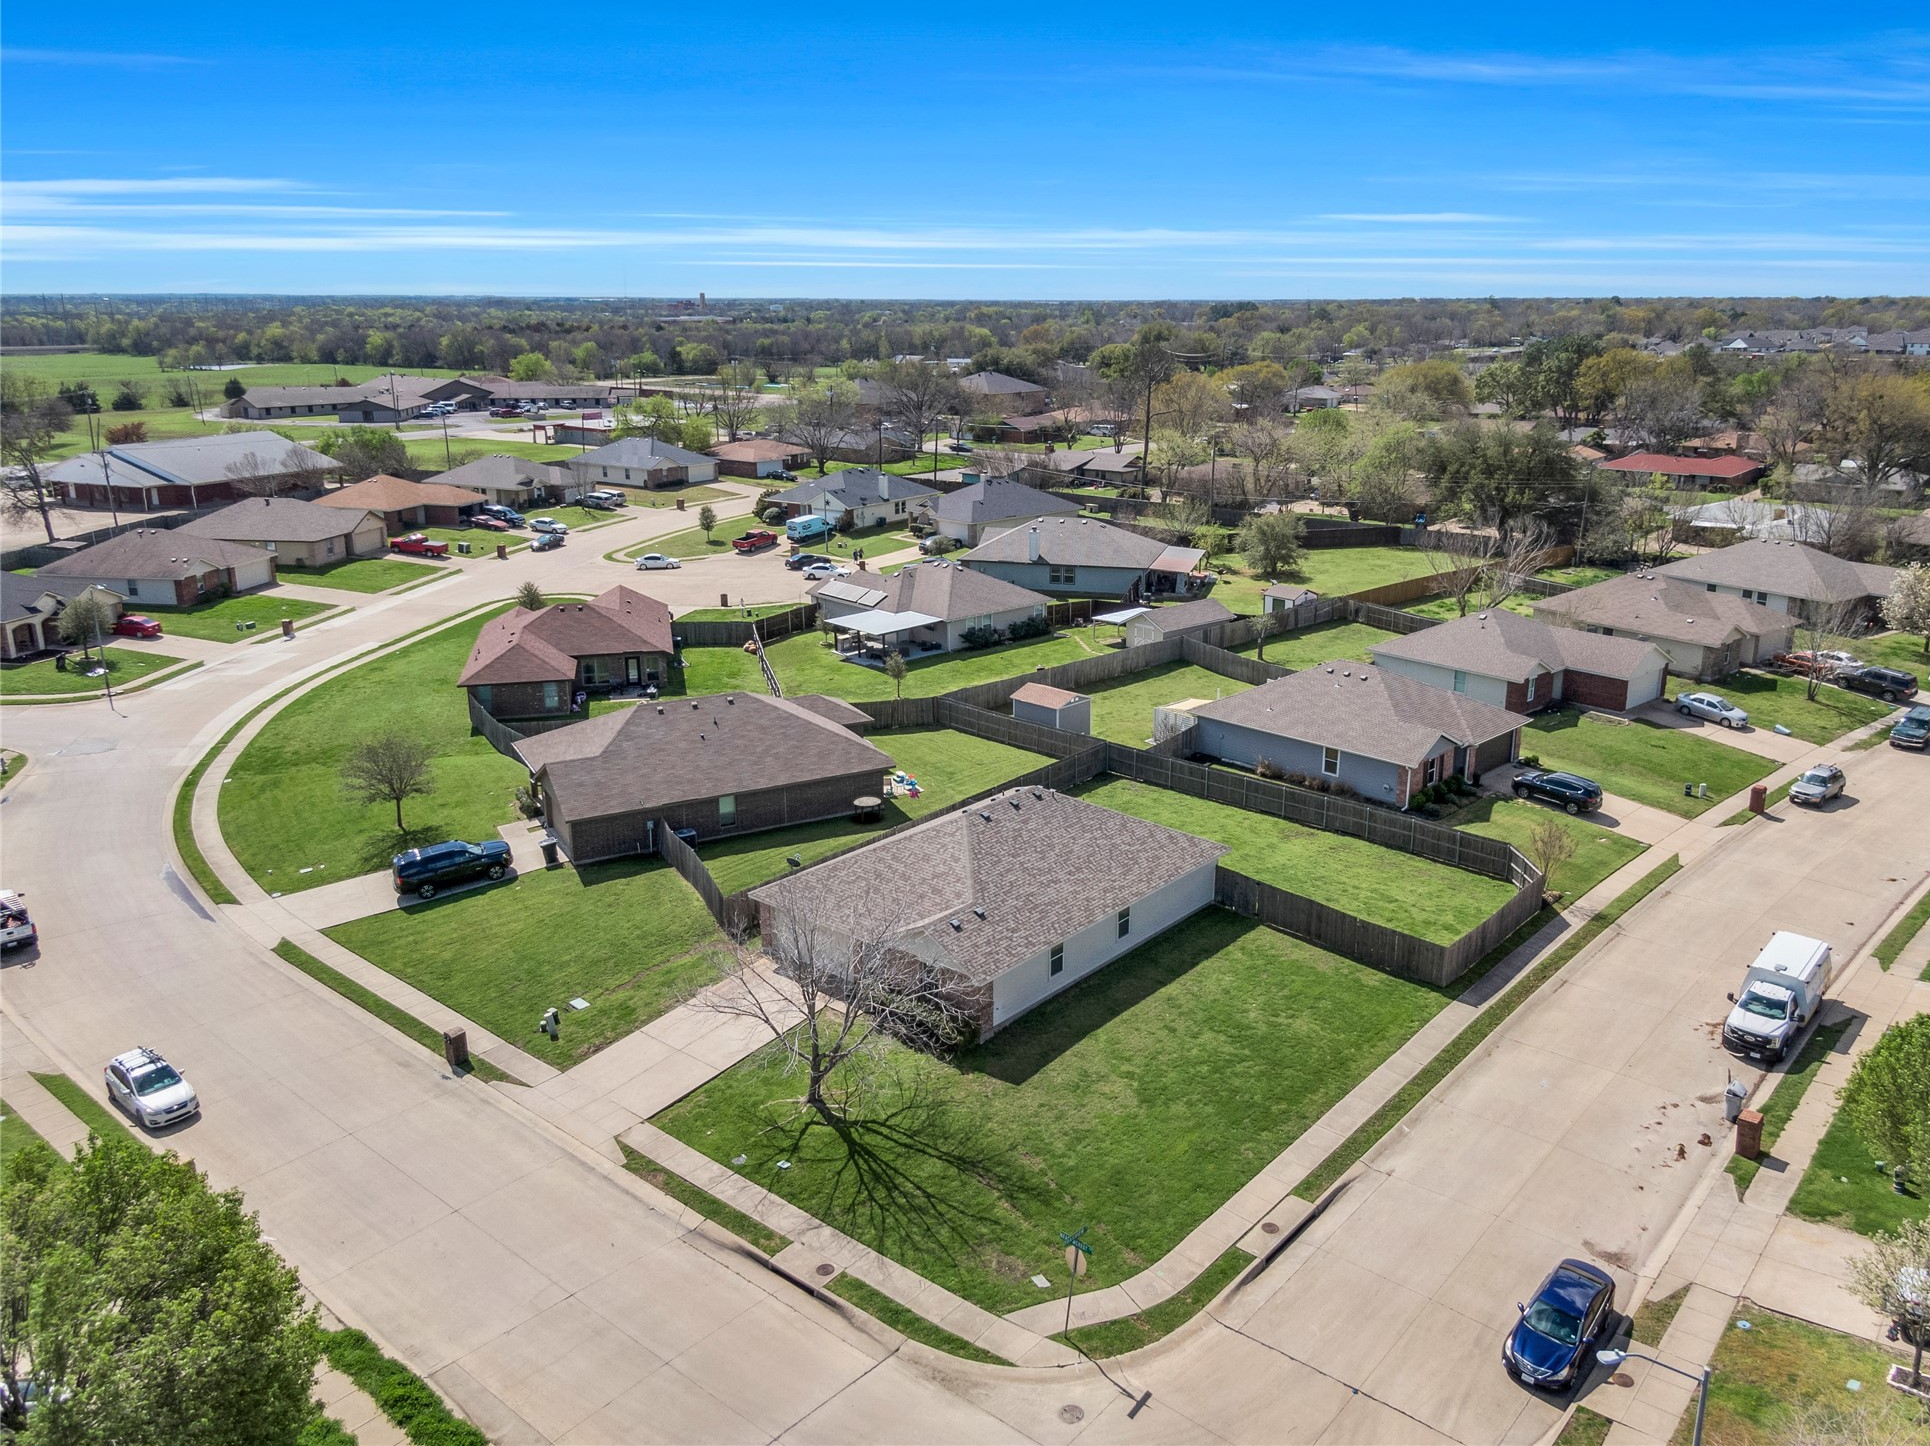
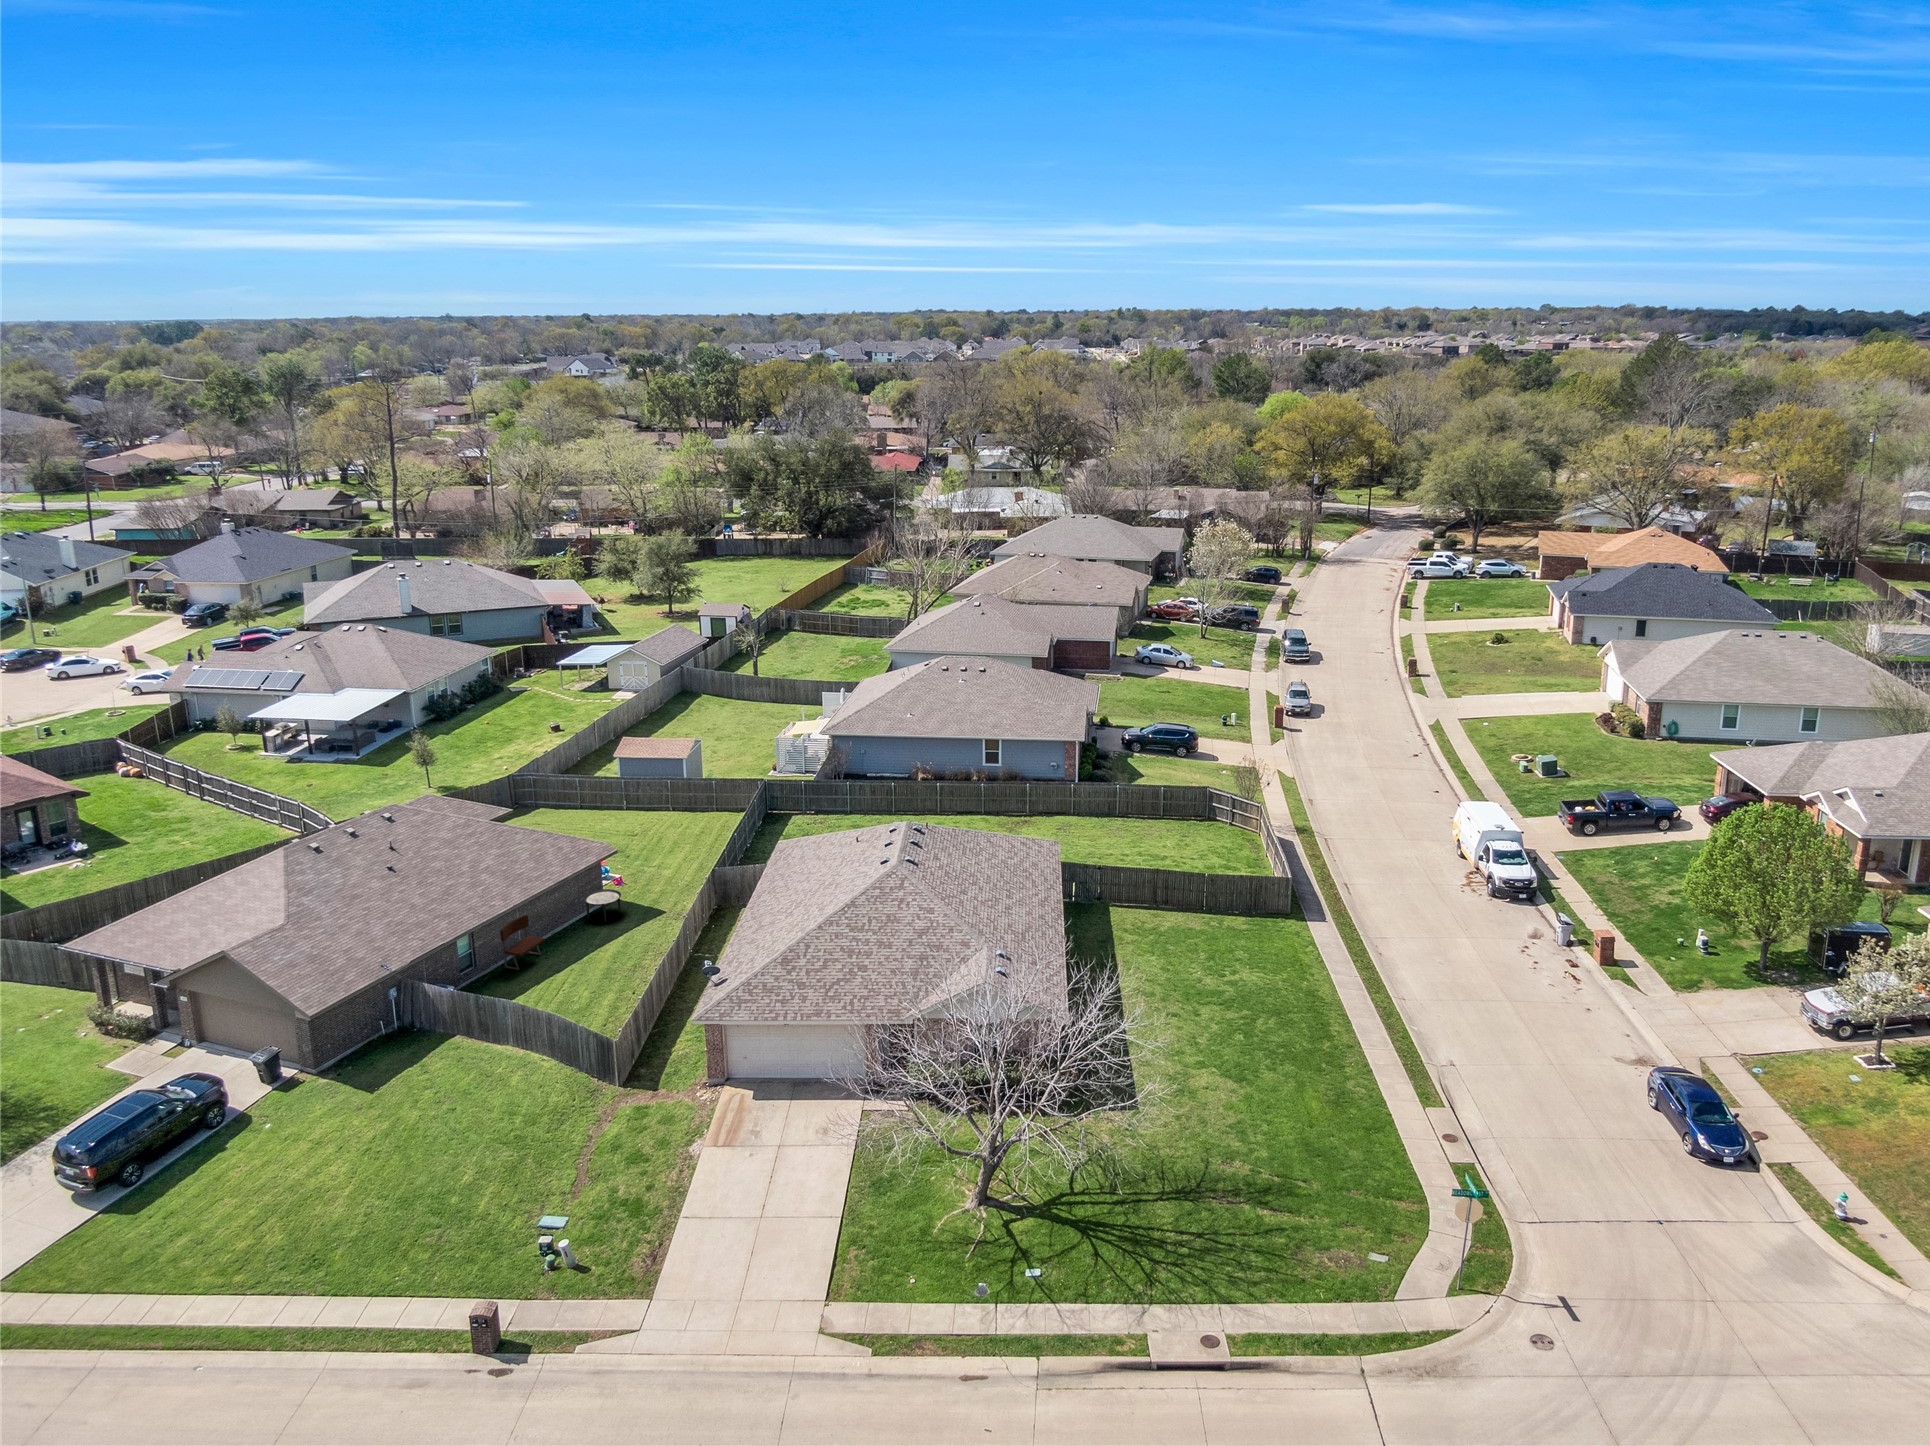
bench: none [760,797,796,838] -> present [500,915,545,970]

